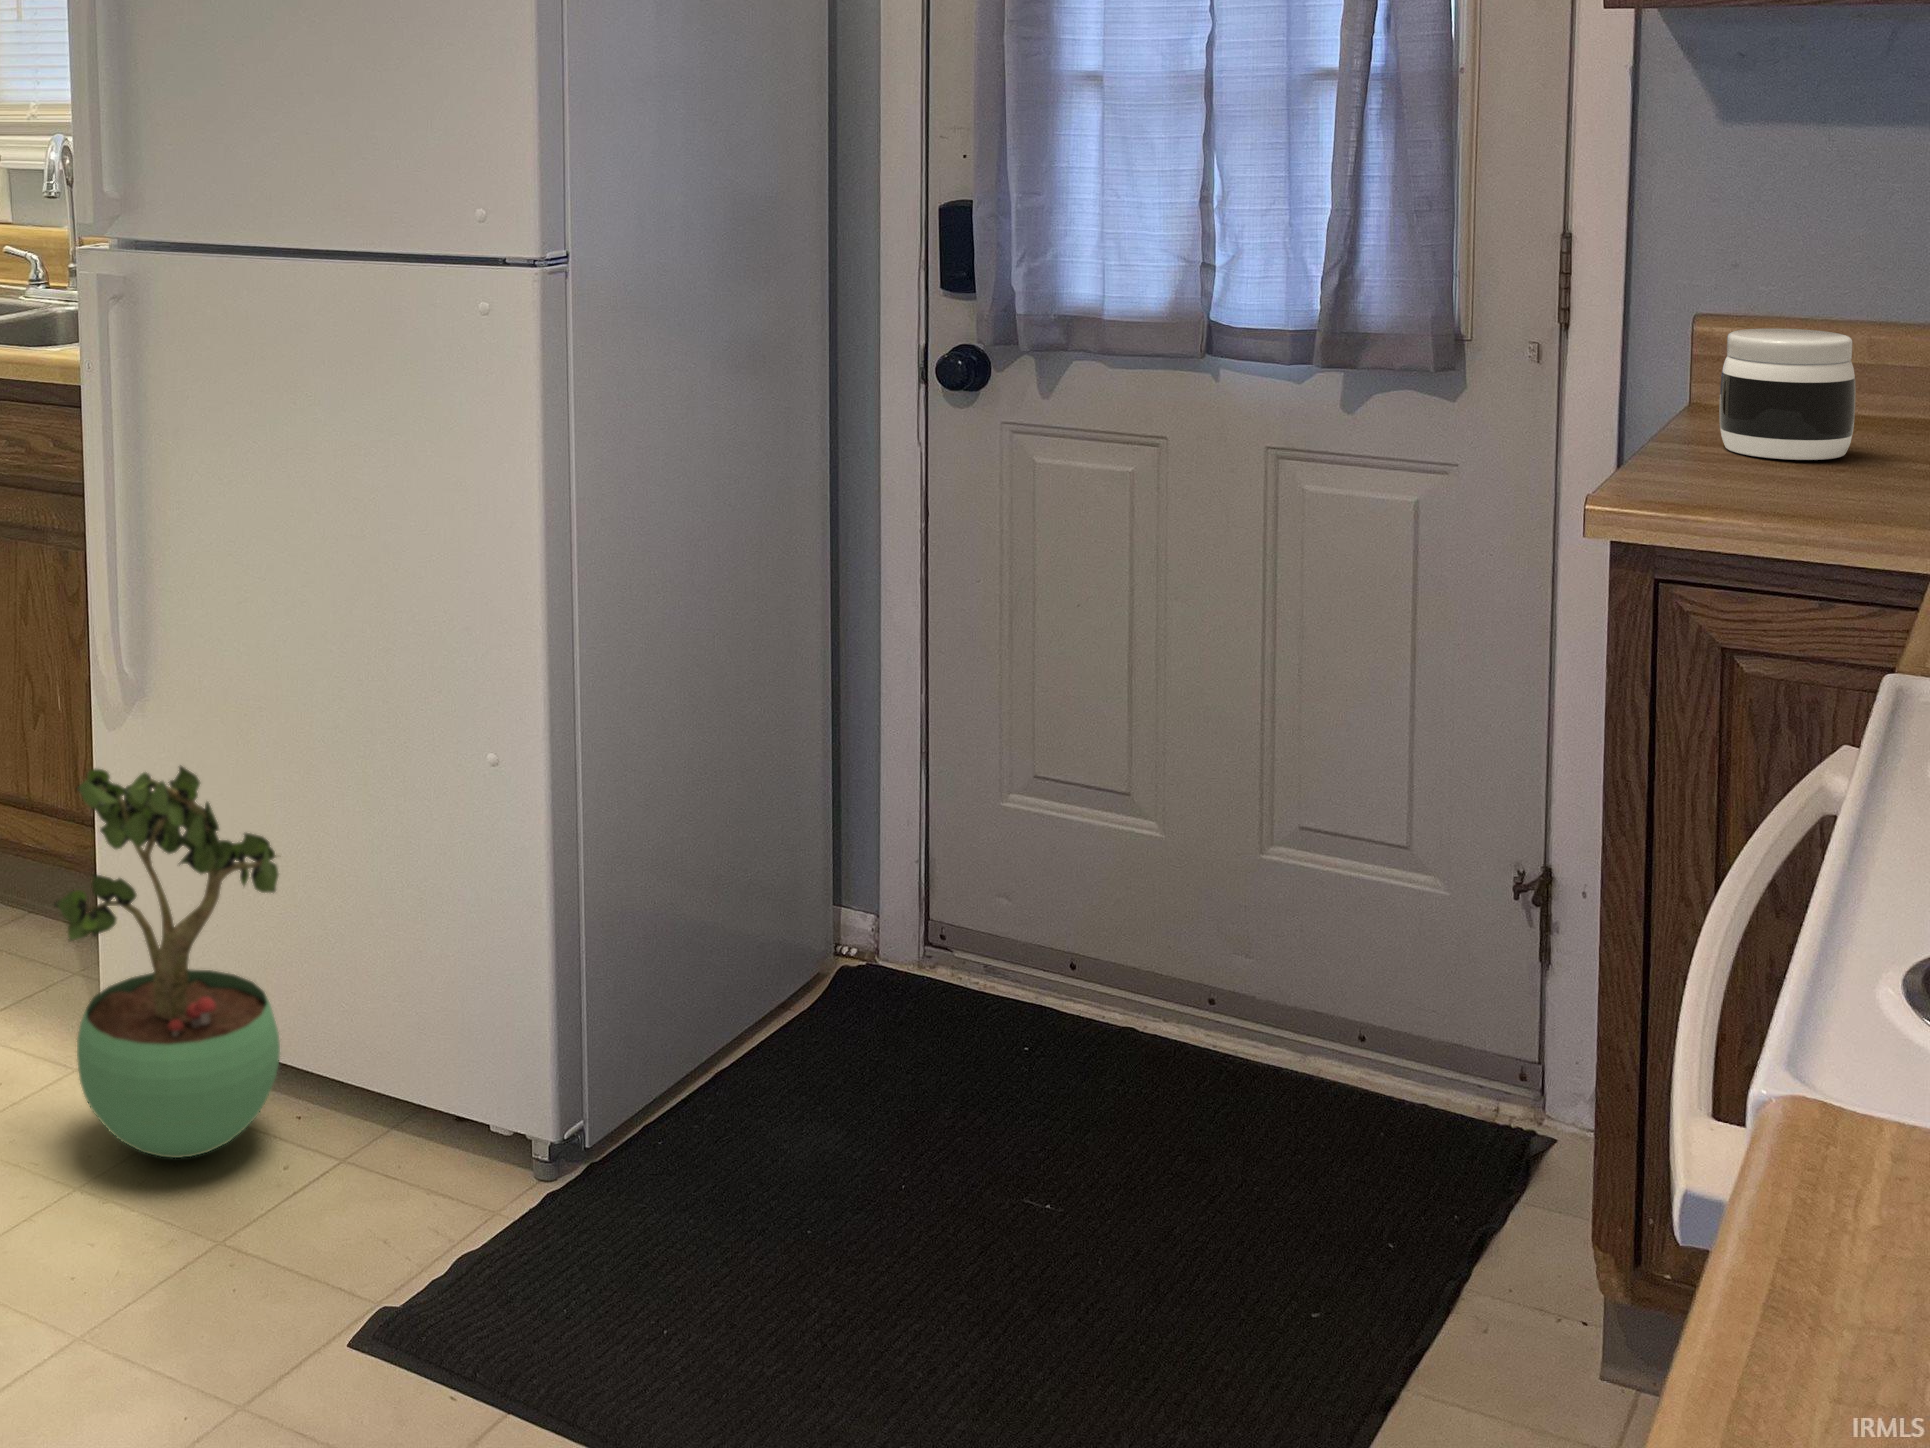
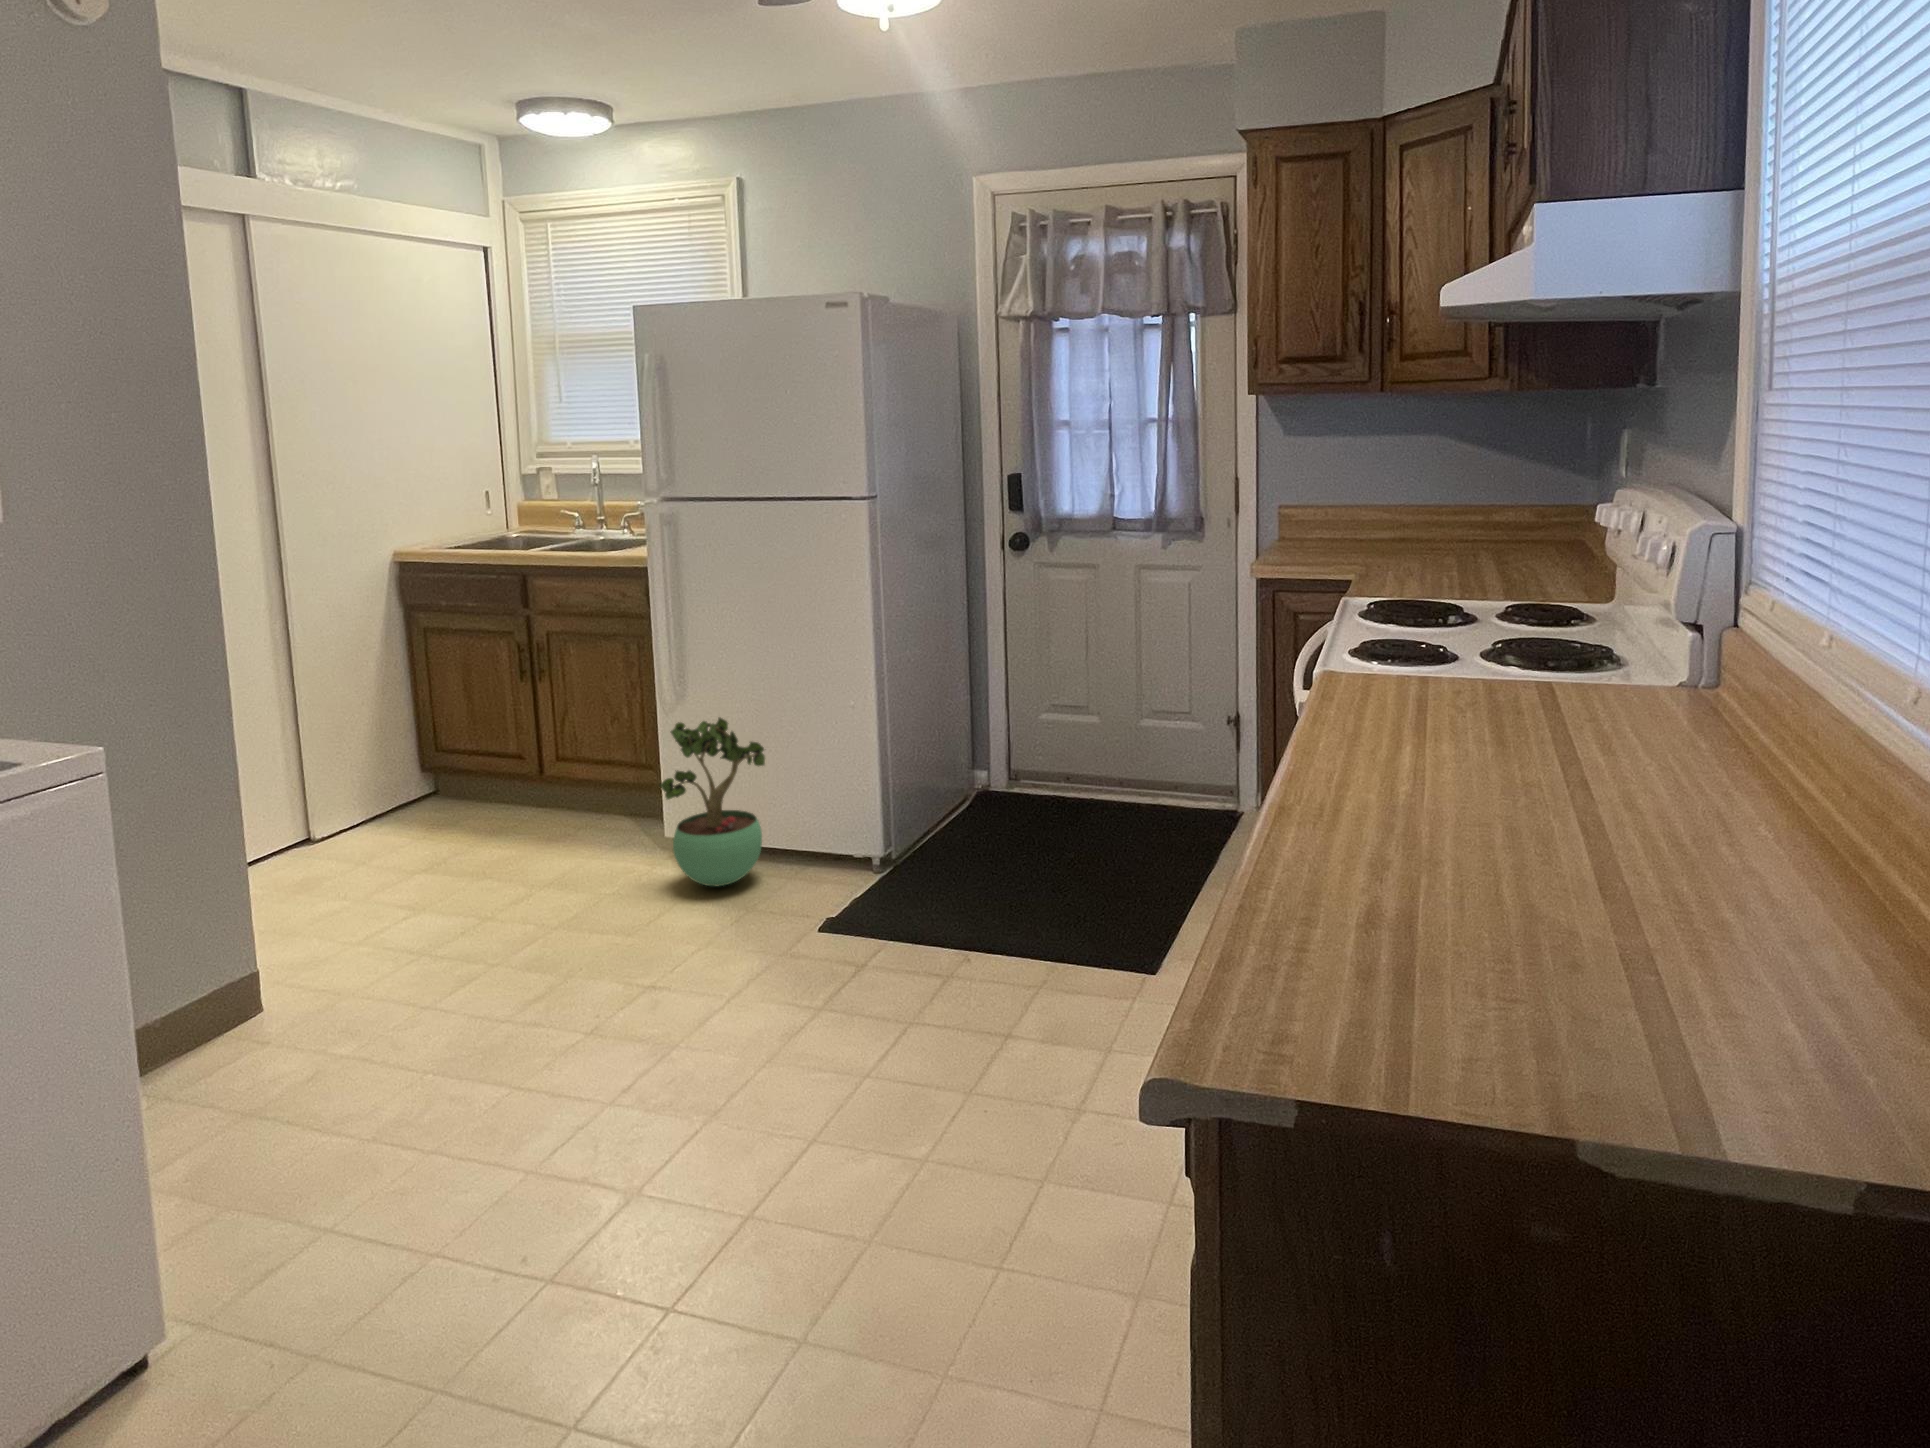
jar: present [1719,328,1856,460] -> none [1291,507,1332,551]

